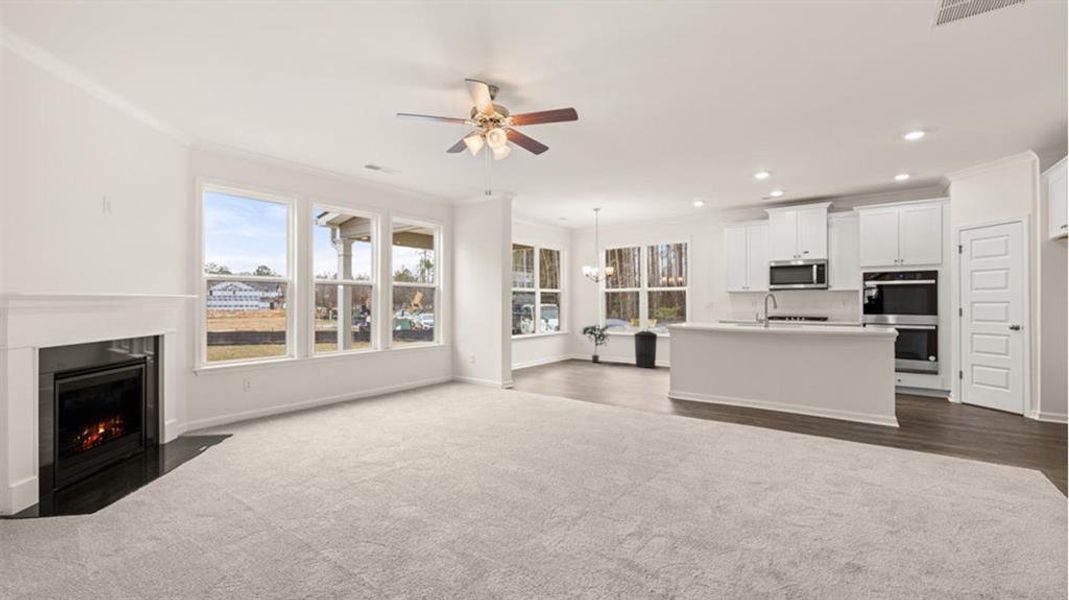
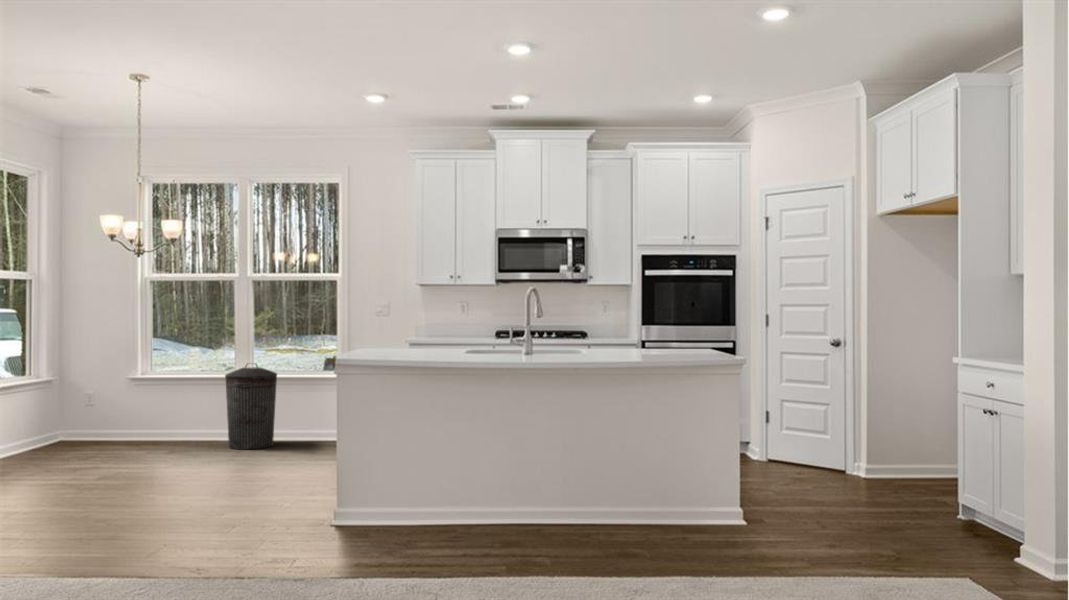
potted plant: present [582,325,609,363] -> none [81,357,166,448]

